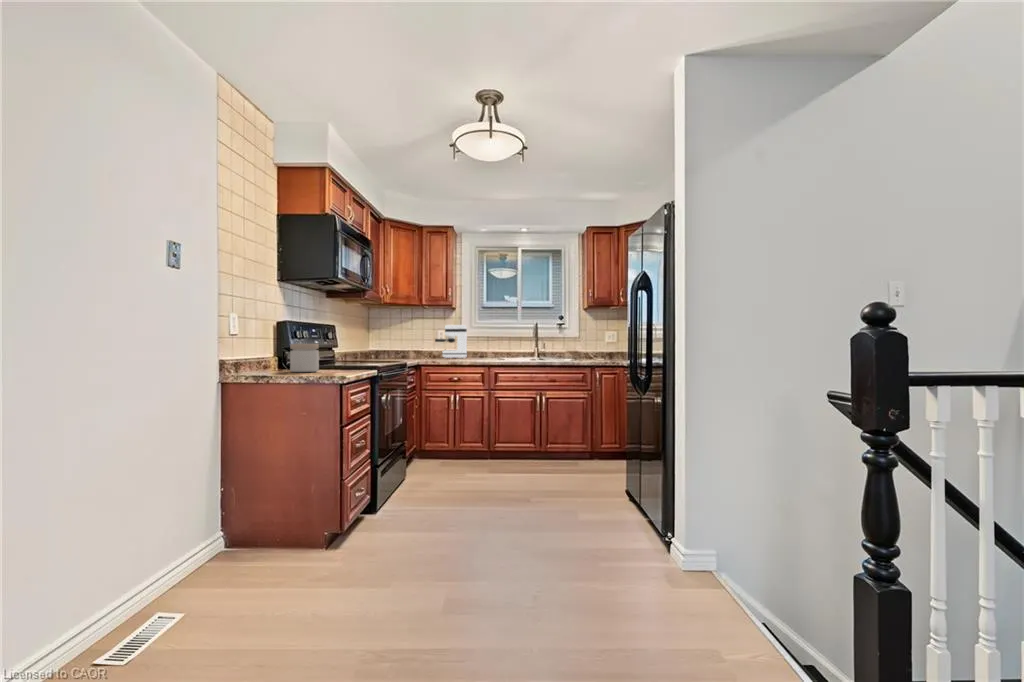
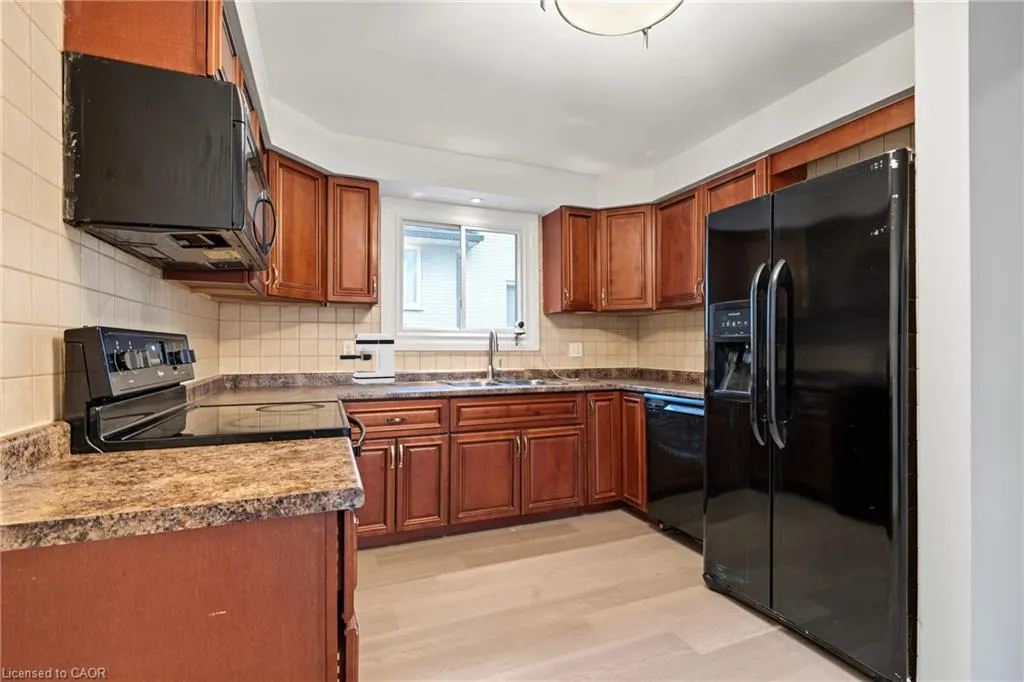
jar: present [290,344,319,372] -> none [135,390,225,480]

